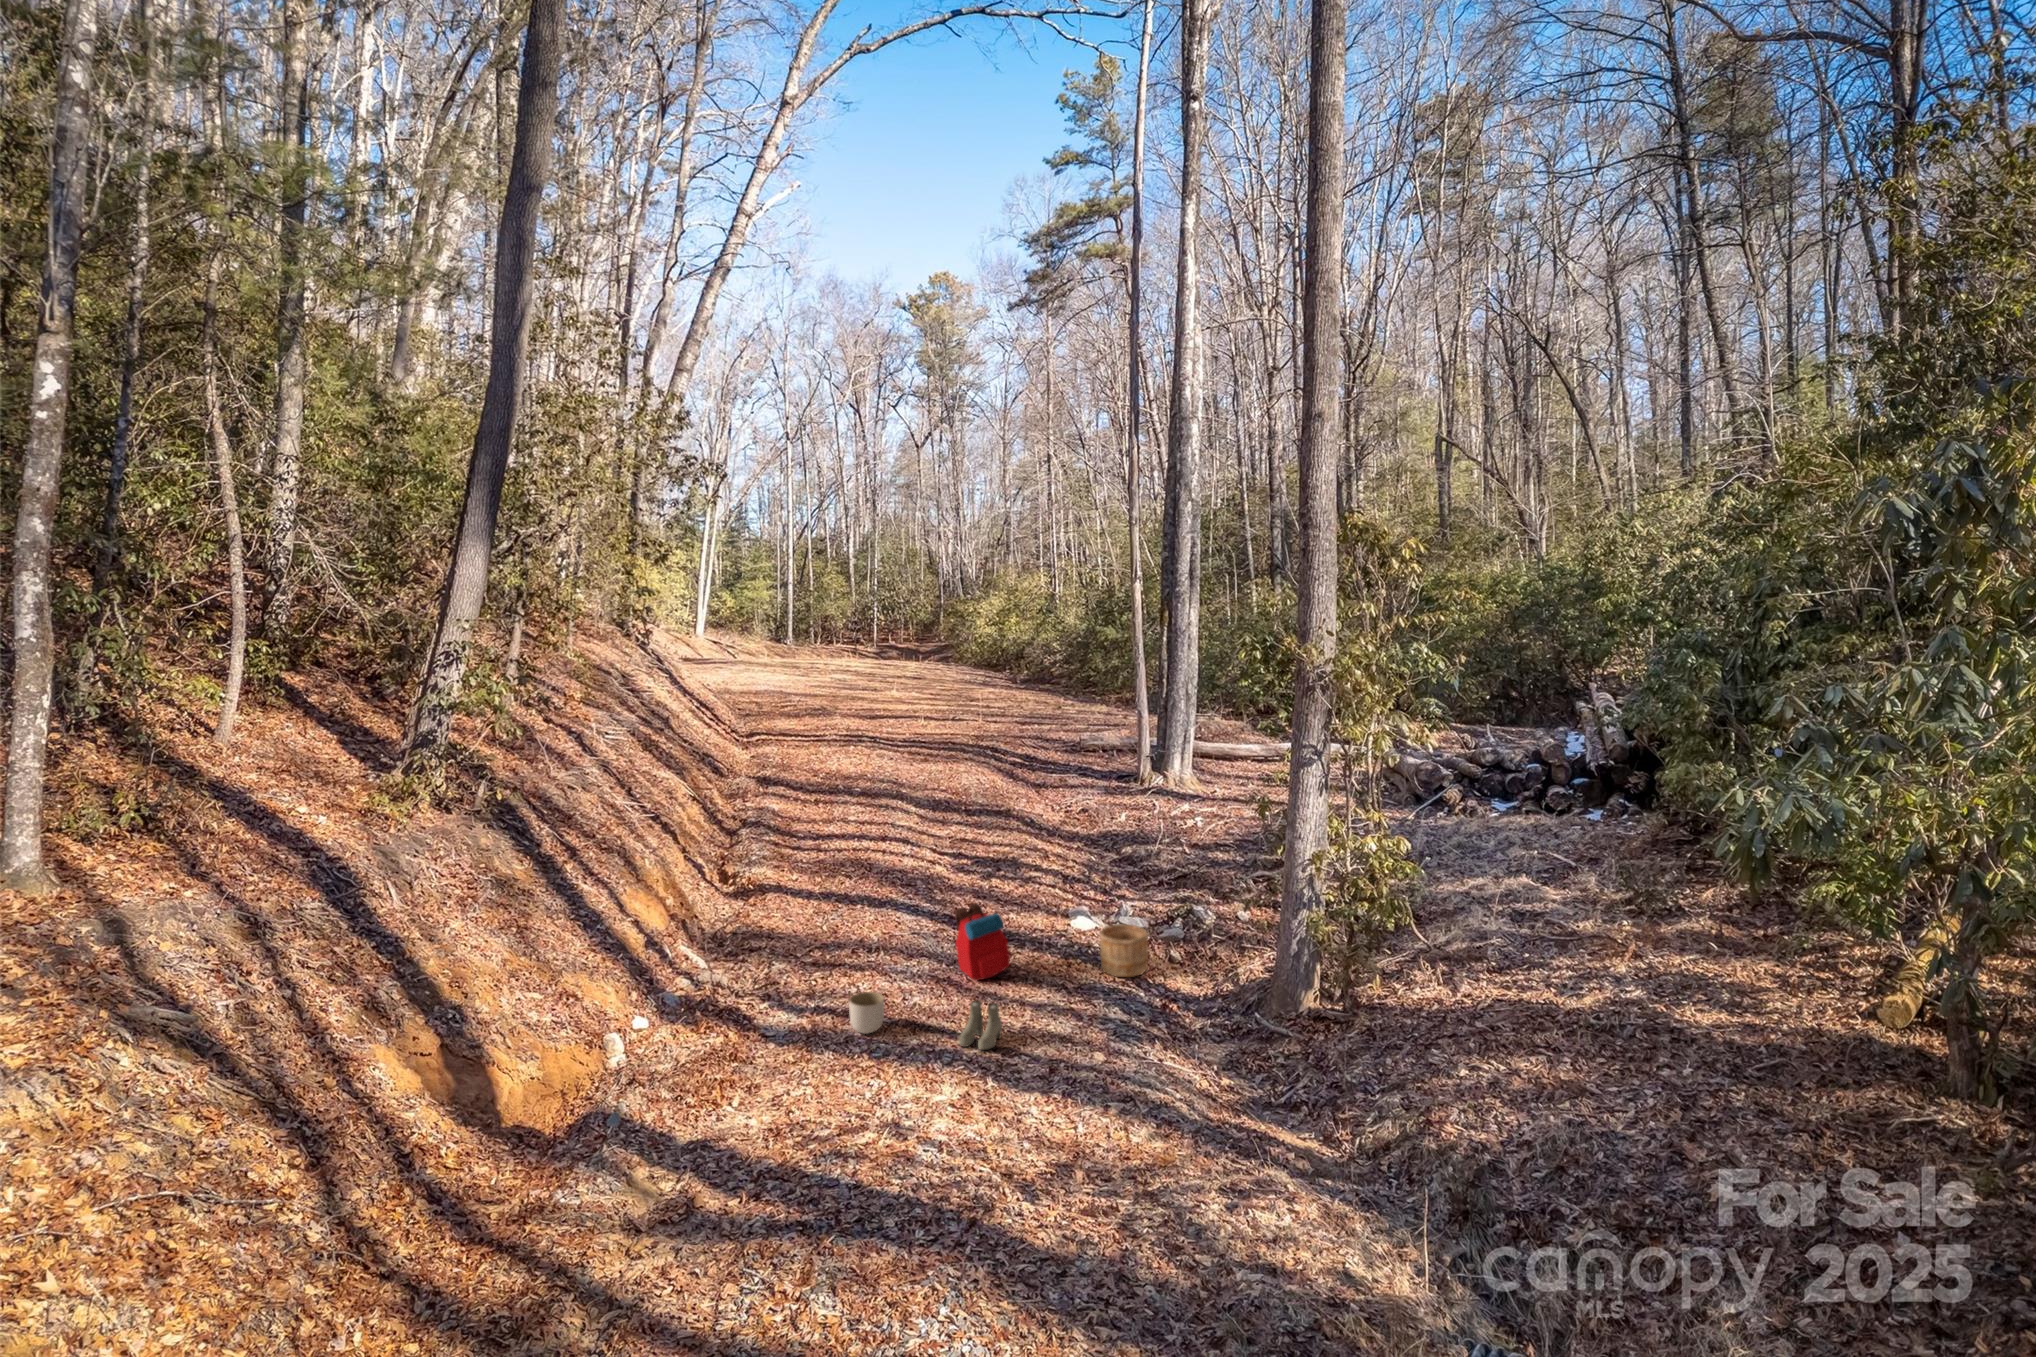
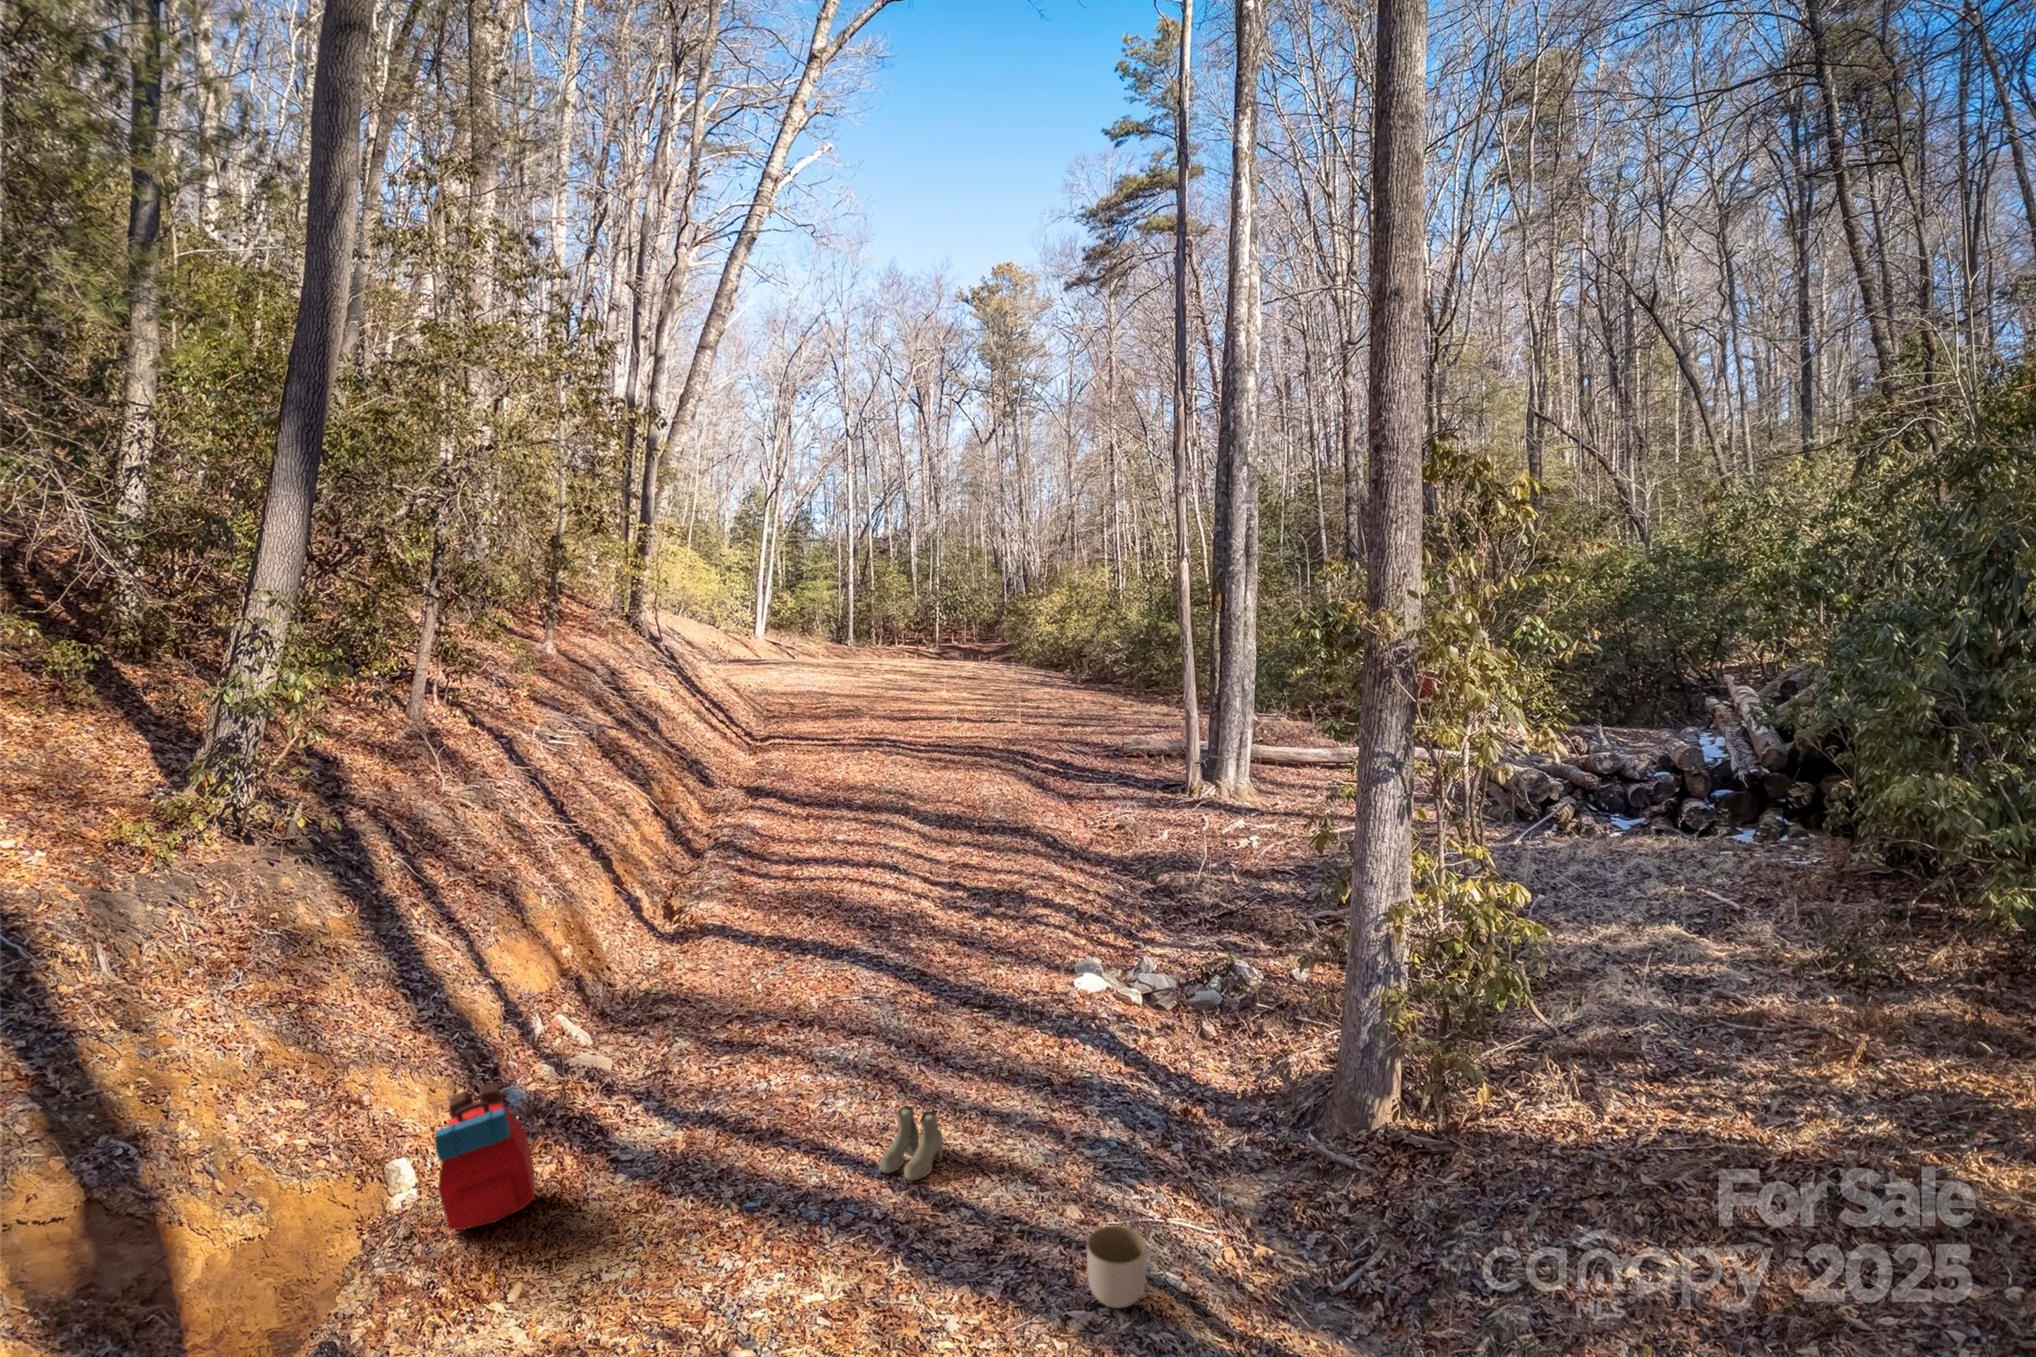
backpack: present [955,903,1010,980] -> present [434,1082,535,1230]
wooden bucket: present [1099,924,1149,977] -> none [1098,990,1165,1065]
planter: present [849,992,884,1034] -> present [1087,1226,1147,1308]

